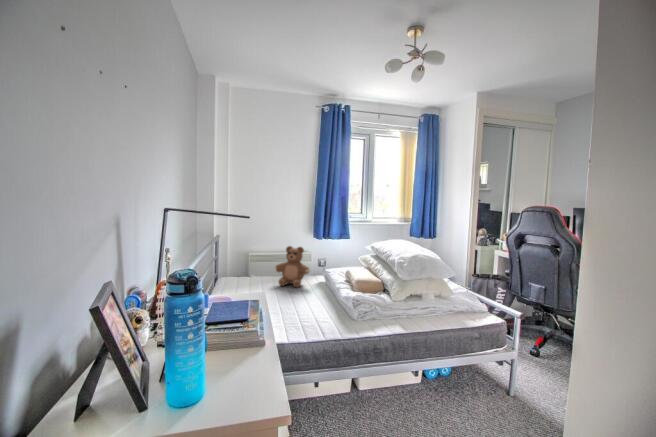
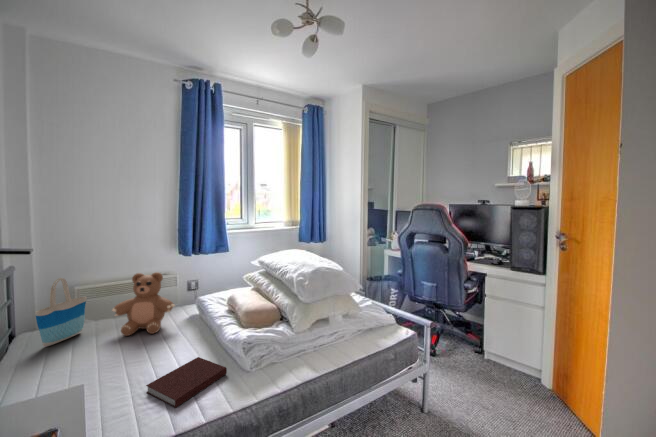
tote bag: none [237,244,261,284] -> present [35,278,87,347]
notebook: none [292,305,341,329] -> present [146,357,227,408]

